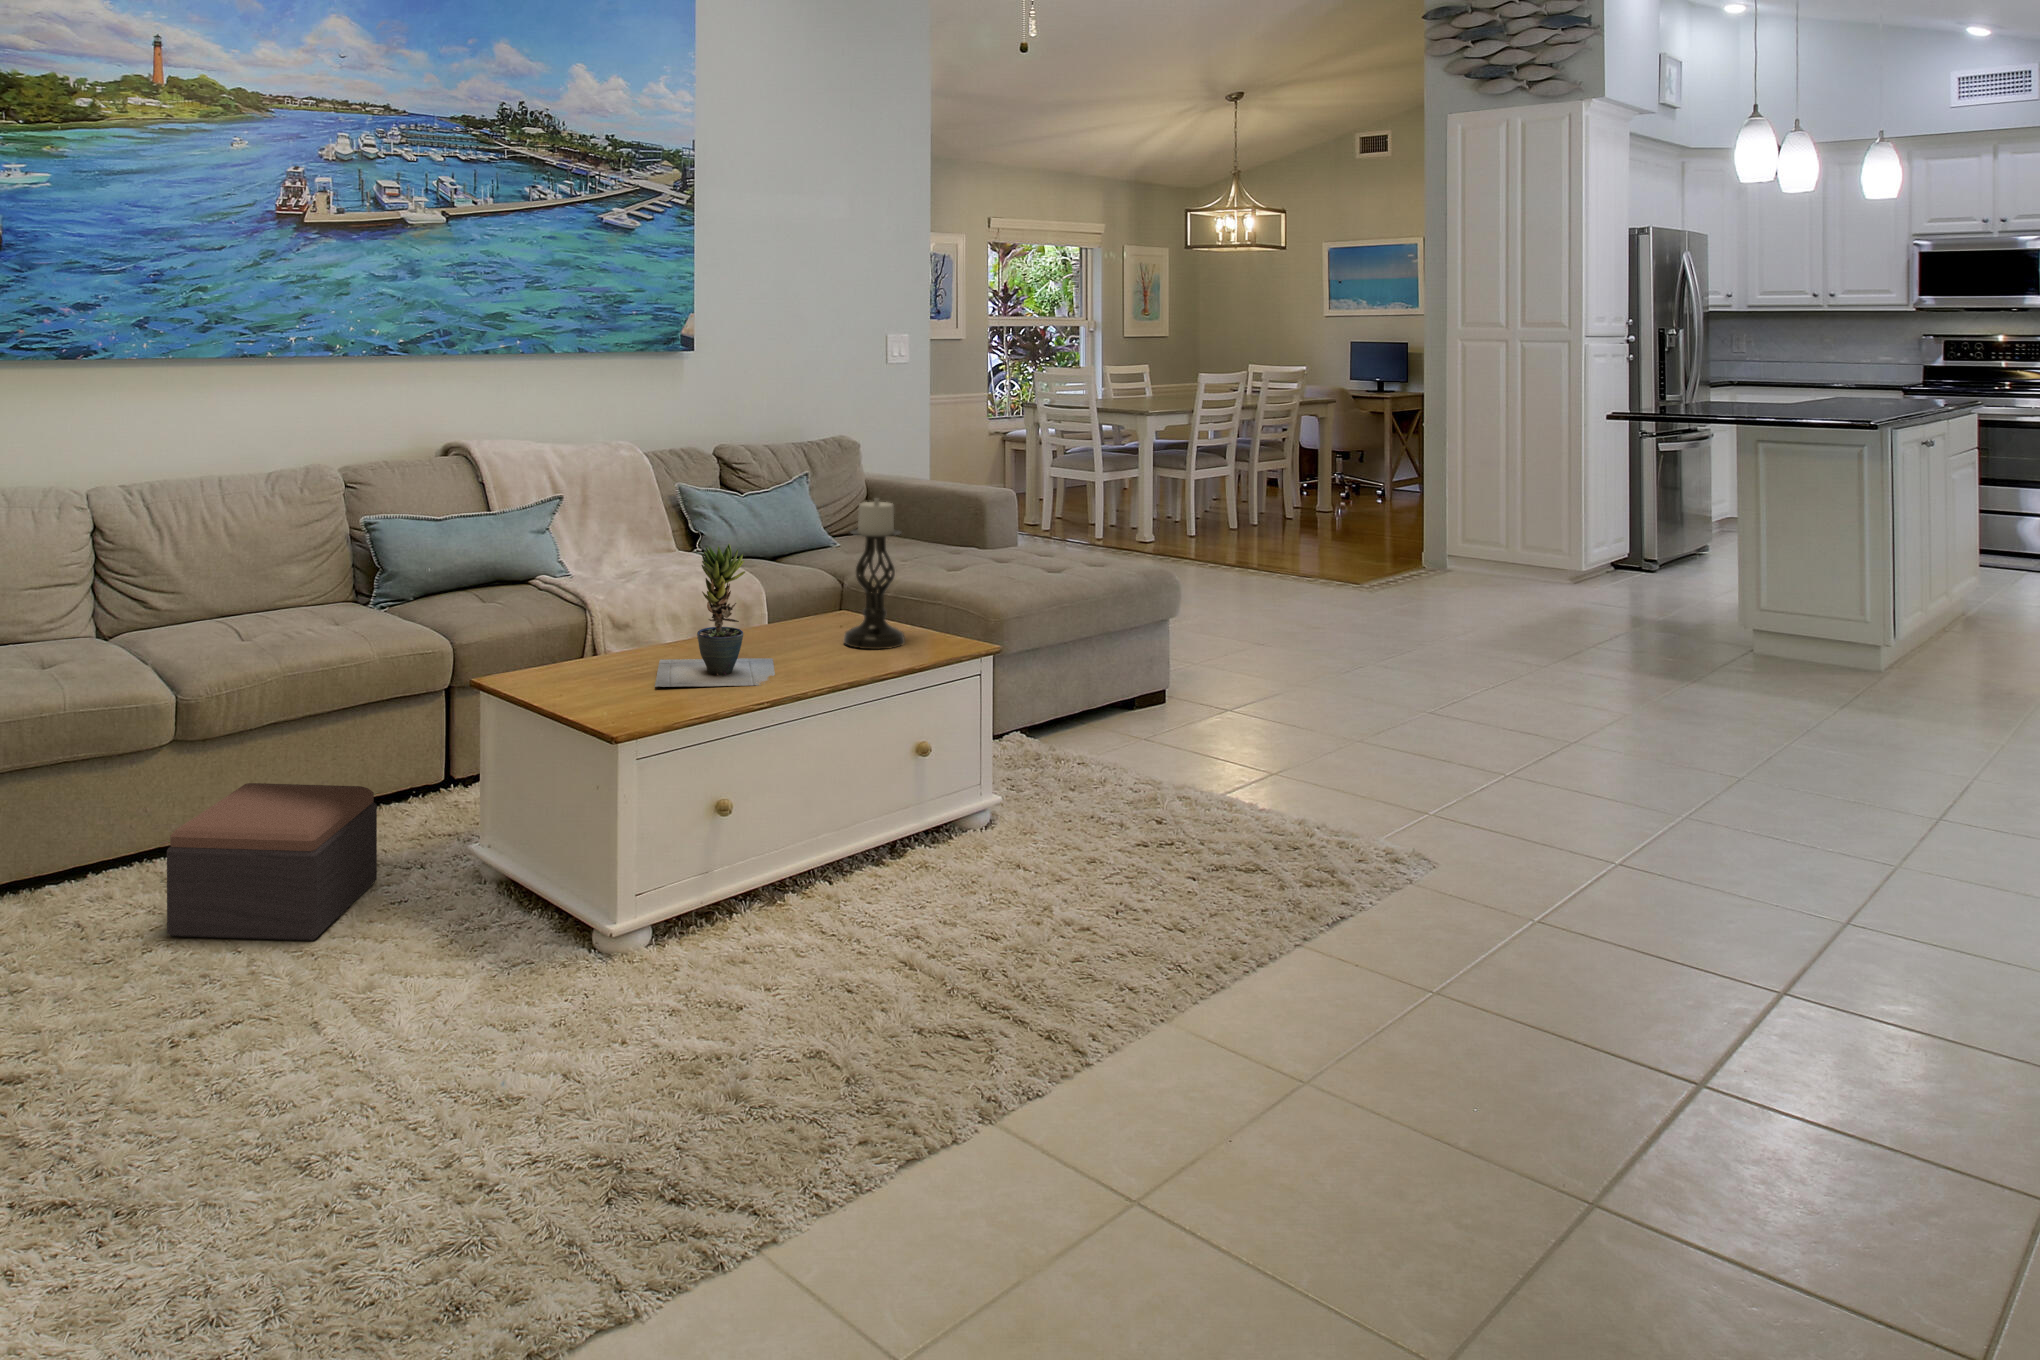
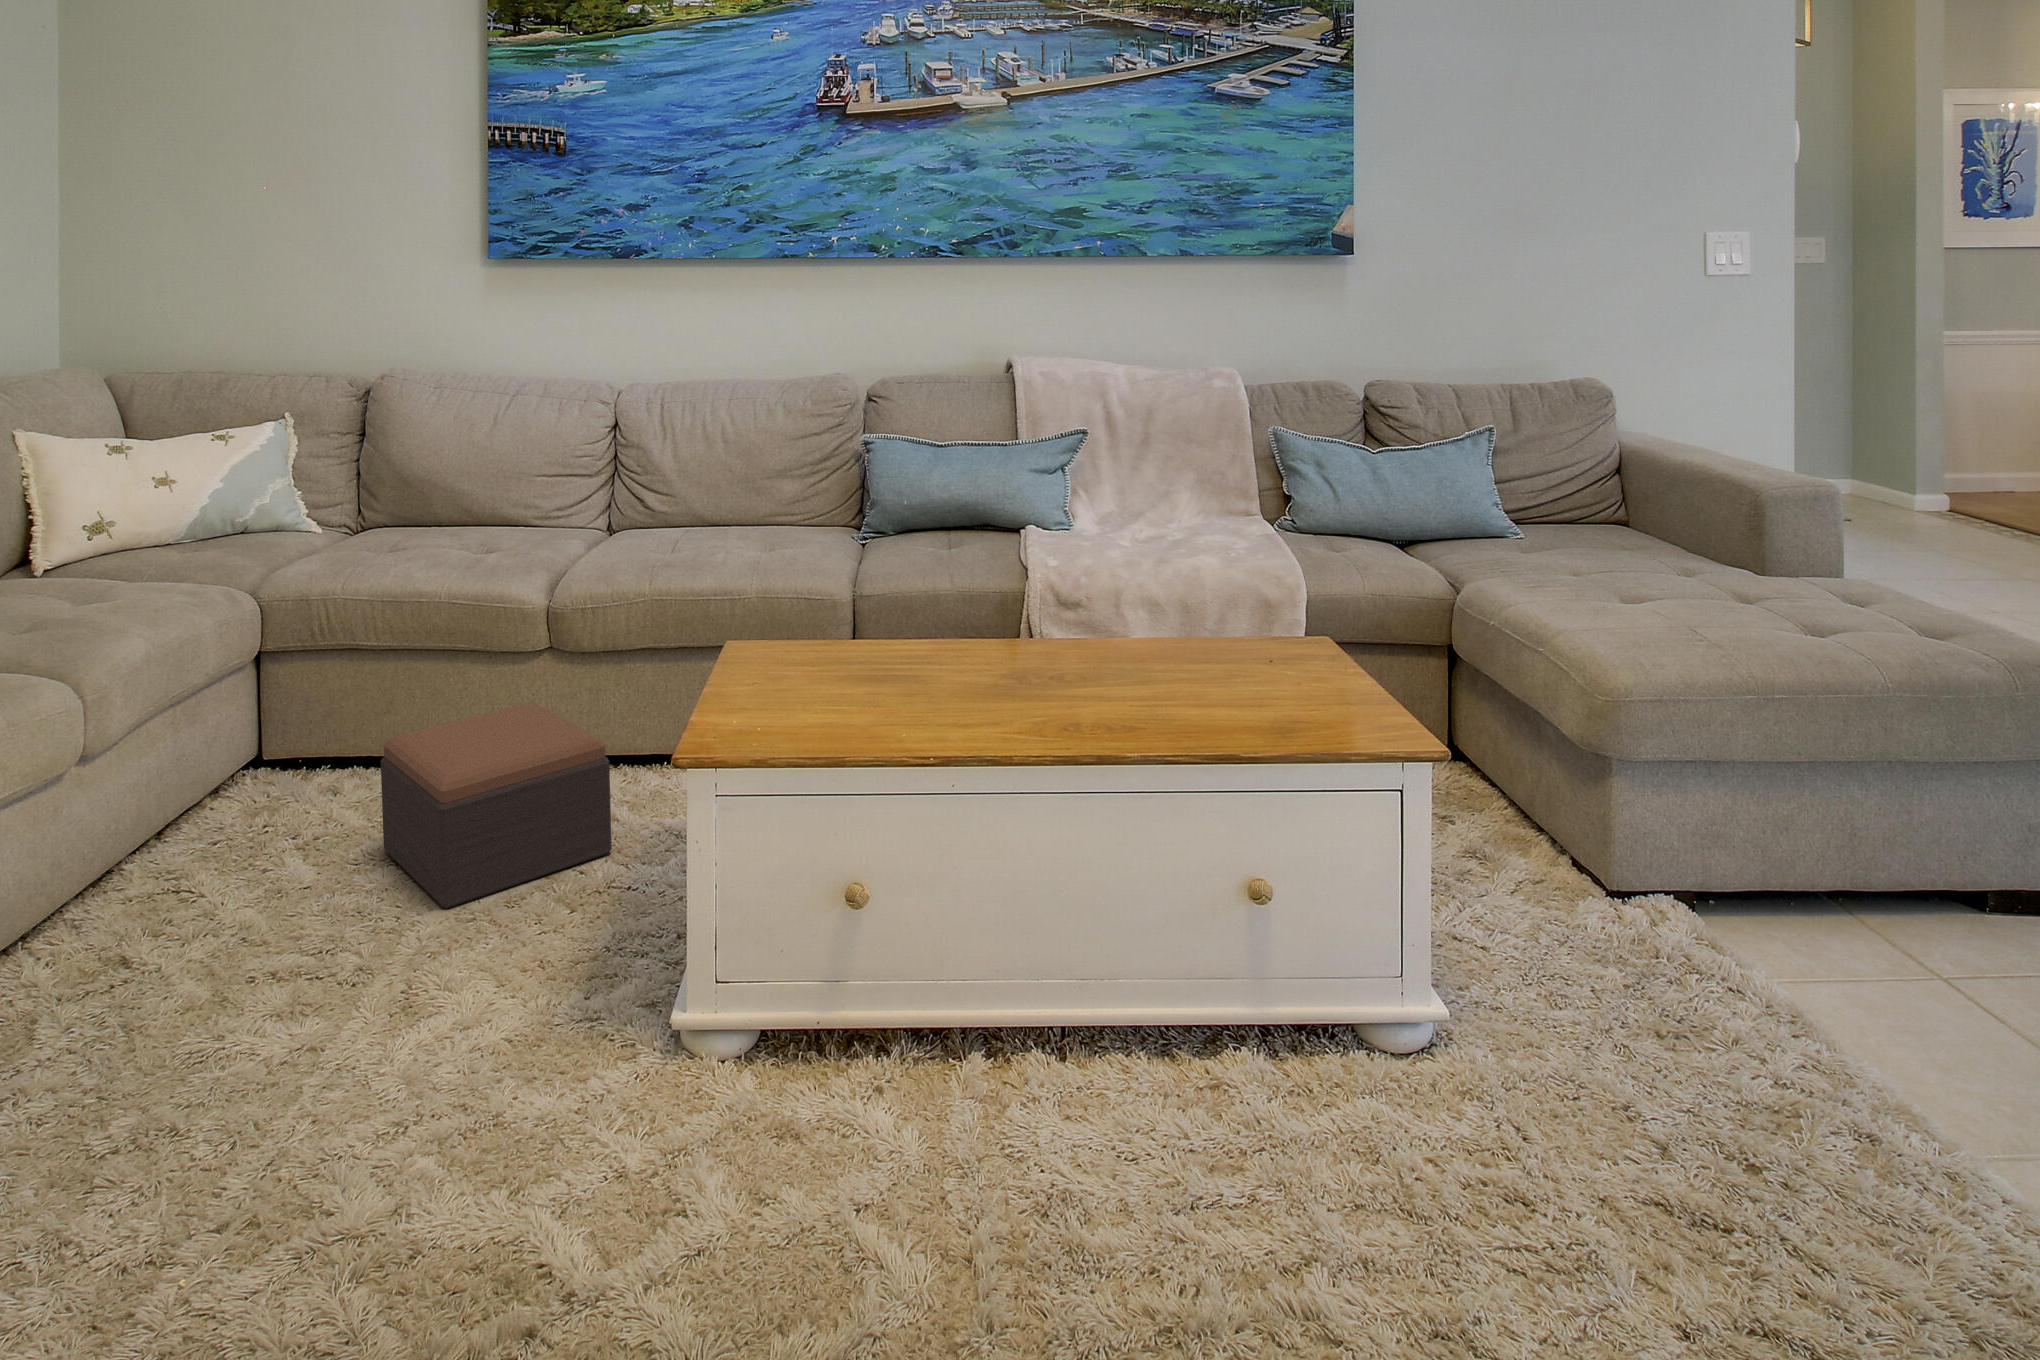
candle holder: present [844,498,905,649] -> none [1186,448,1295,713]
potted plant: present [655,544,775,687] -> none [802,495,1046,736]

